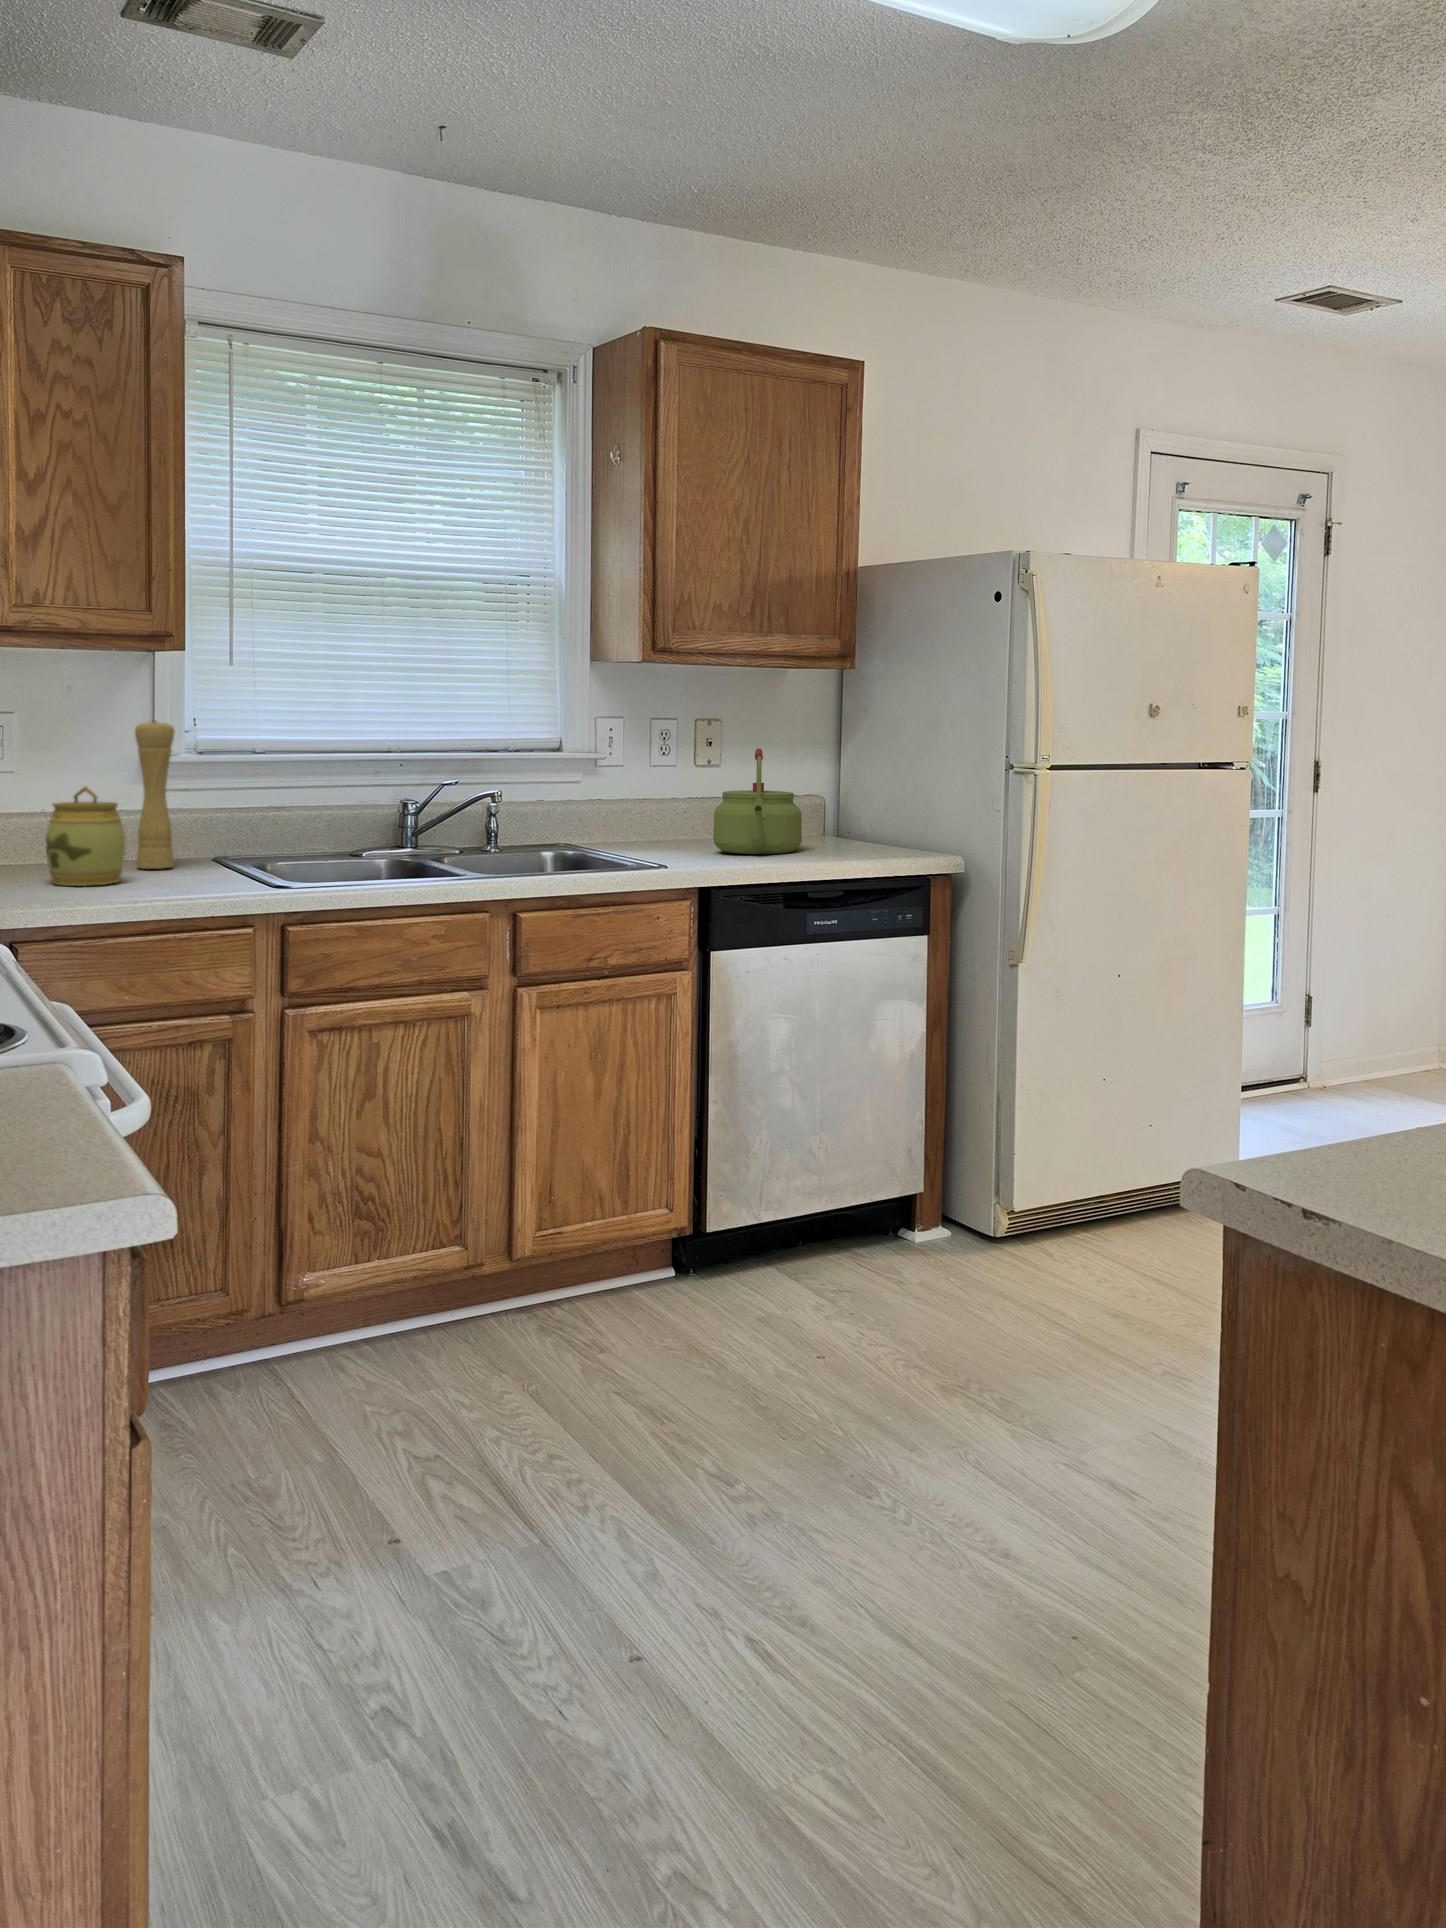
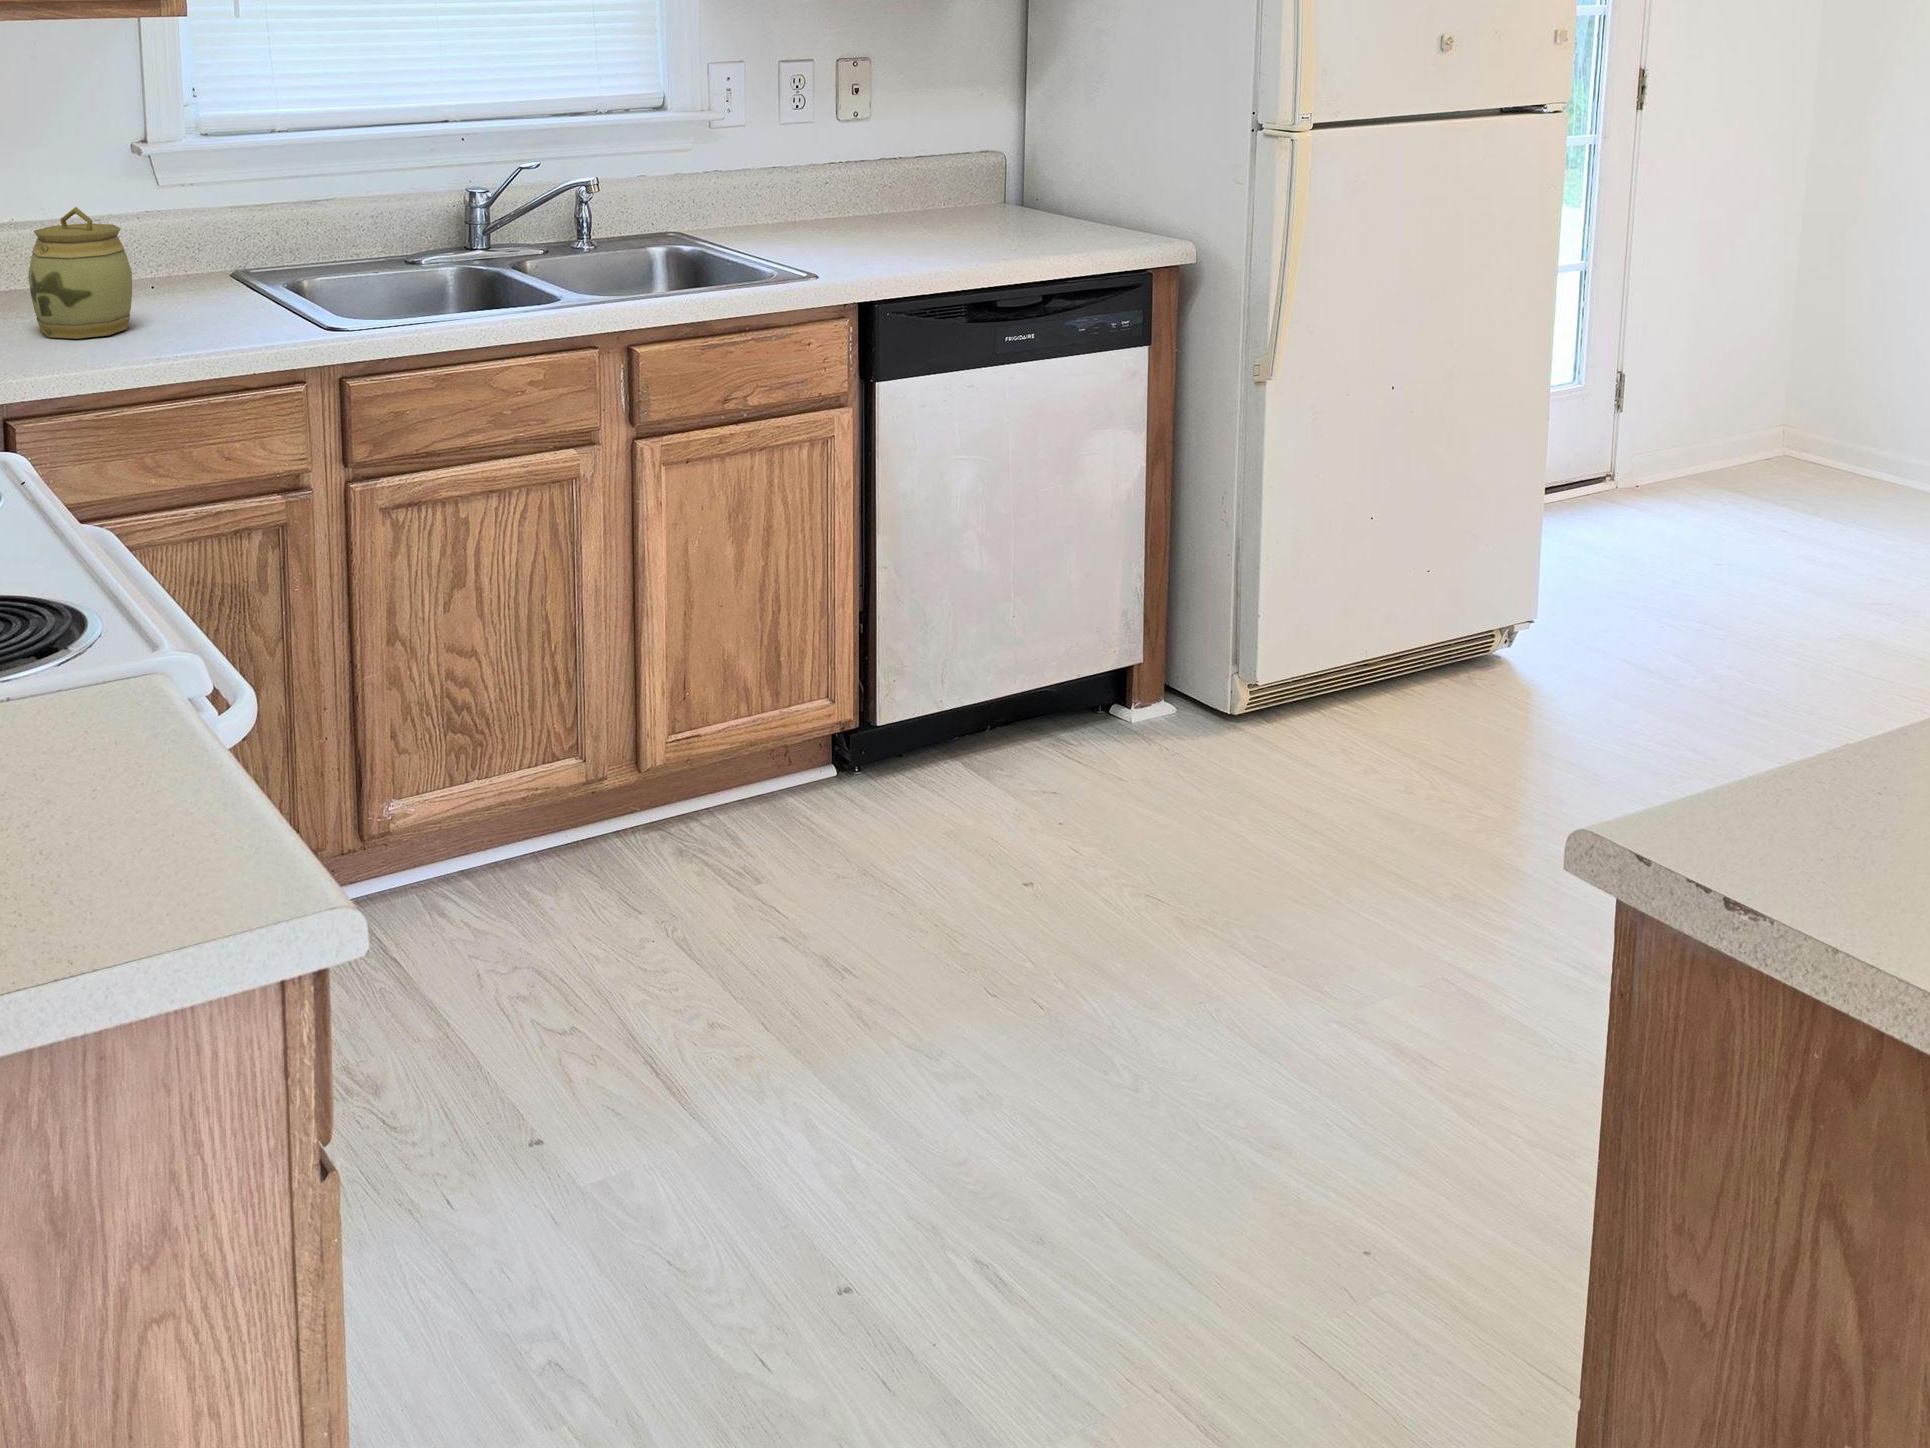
pepper mill: present [135,720,175,869] -> none [125,105,186,299]
kettle: present [713,748,802,854] -> none [870,103,984,244]

